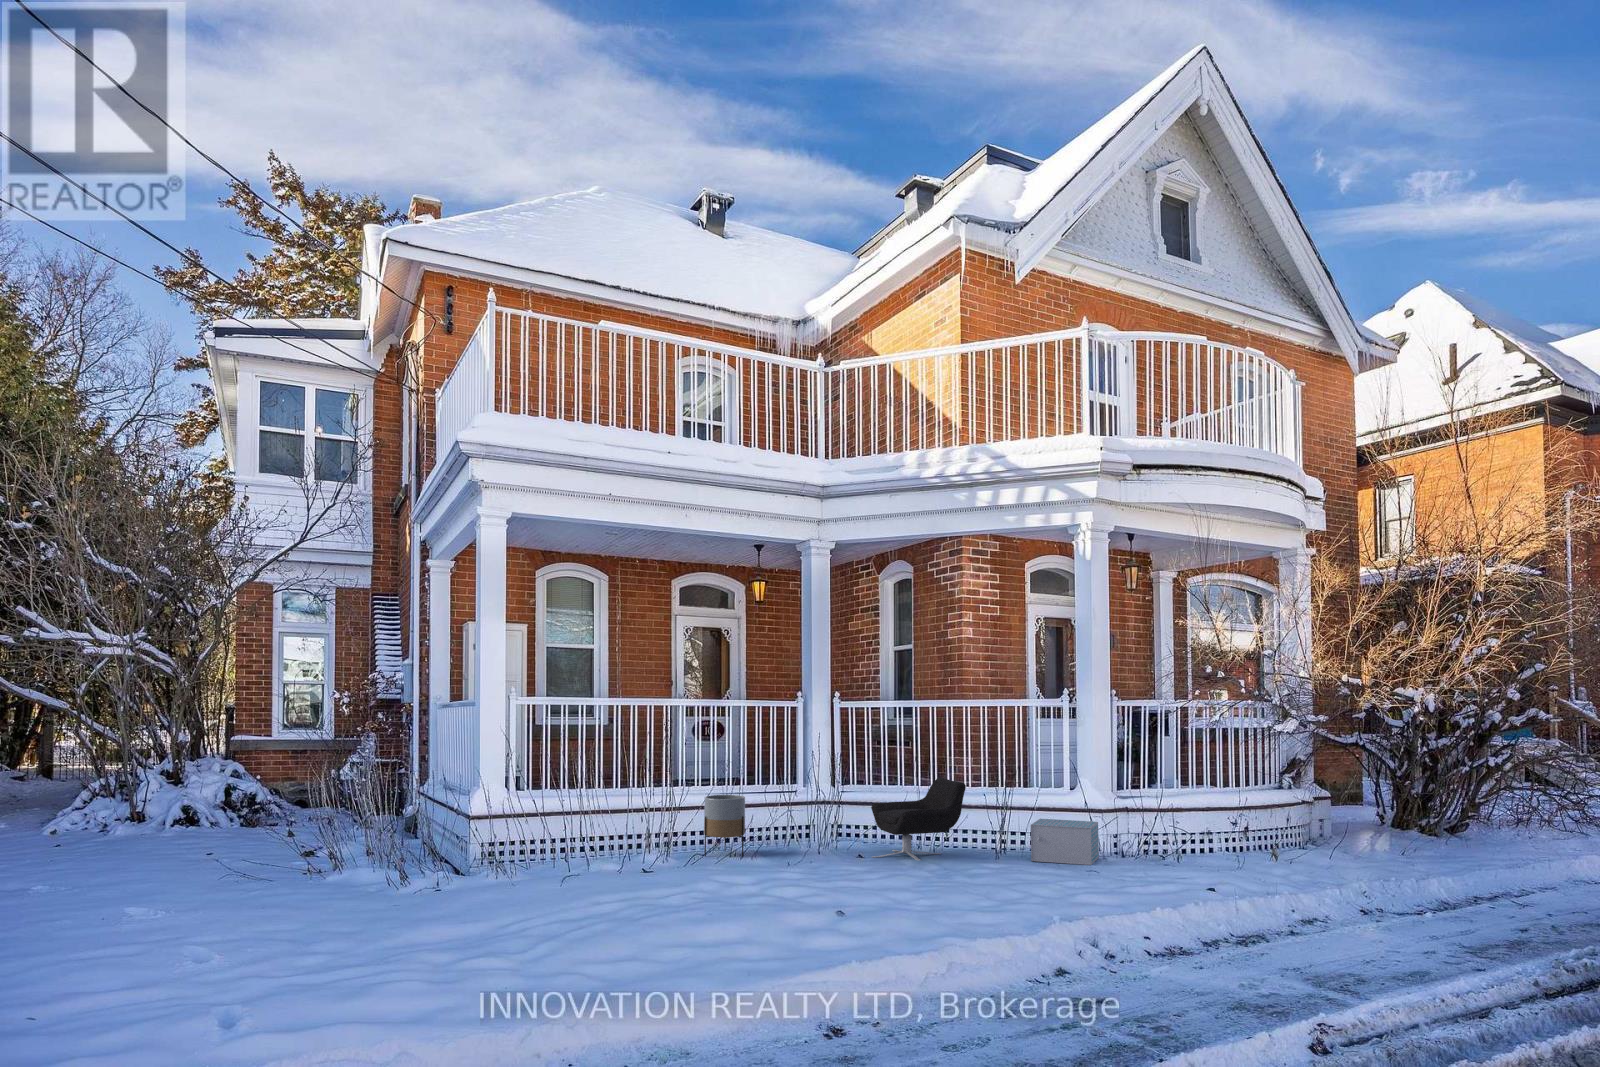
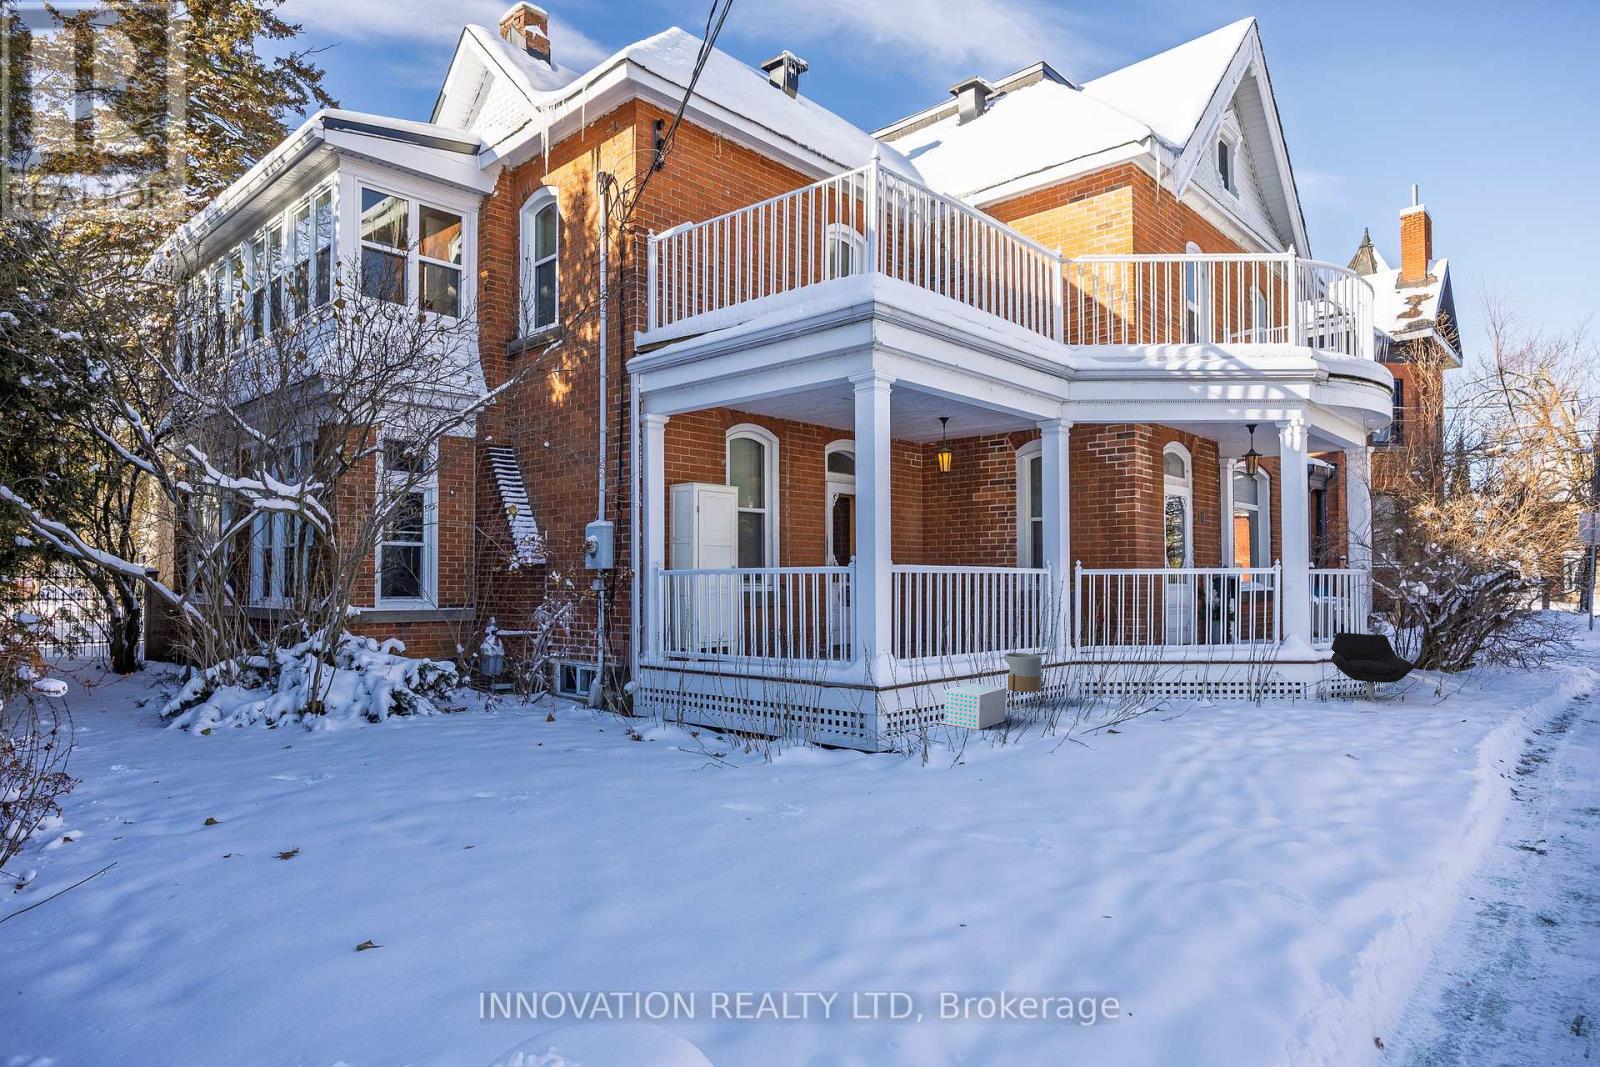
lounge chair: present [871,778,966,861] -> present [1331,632,1414,704]
storage box: present [1031,819,1099,865] -> present [936,683,1006,730]

